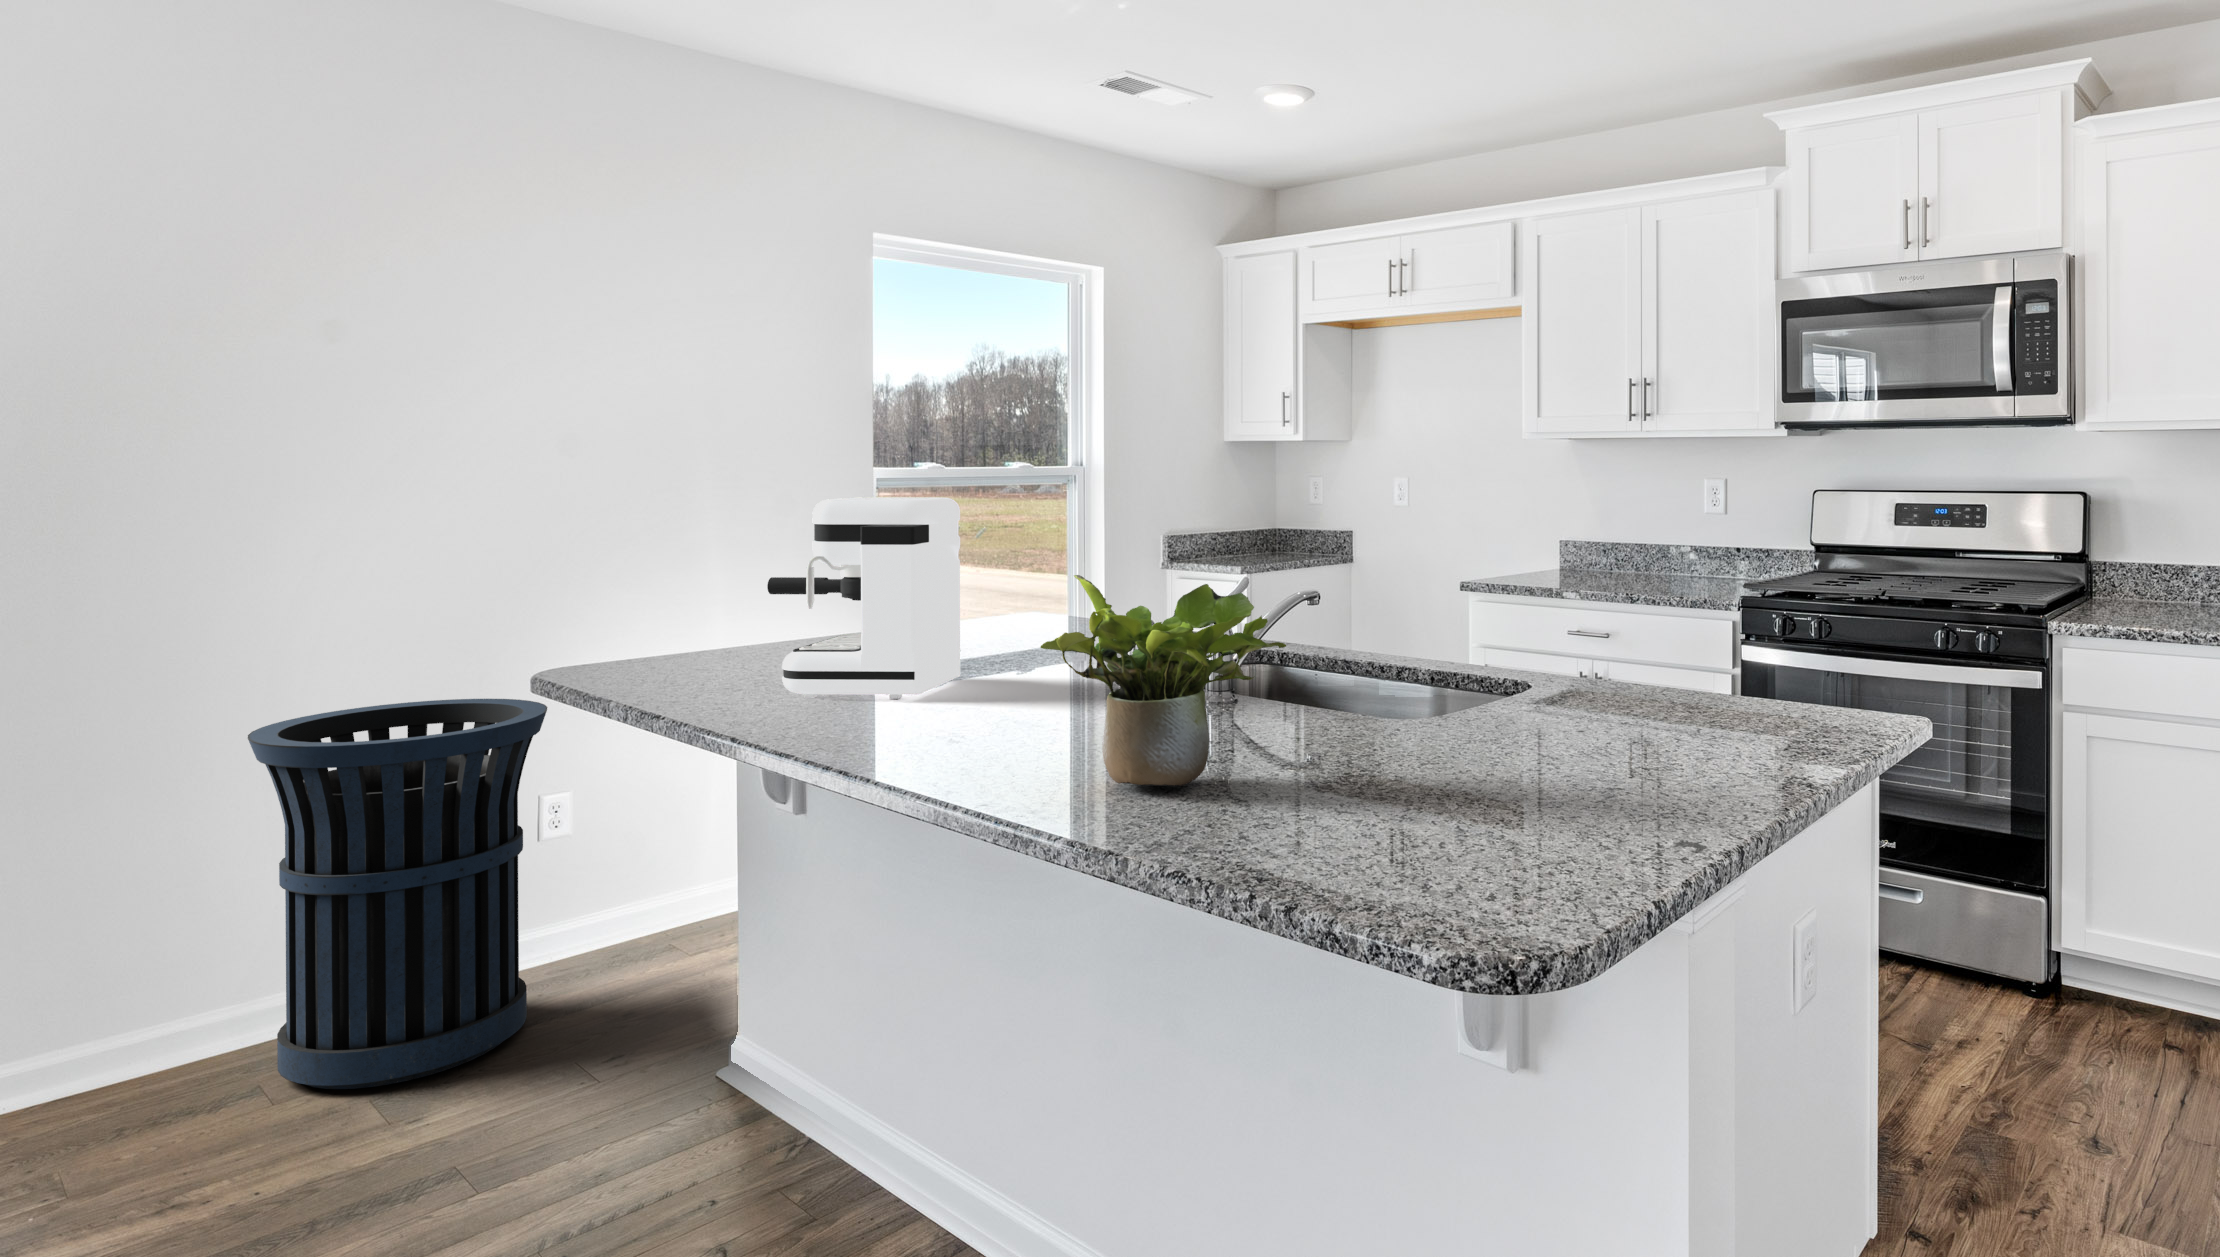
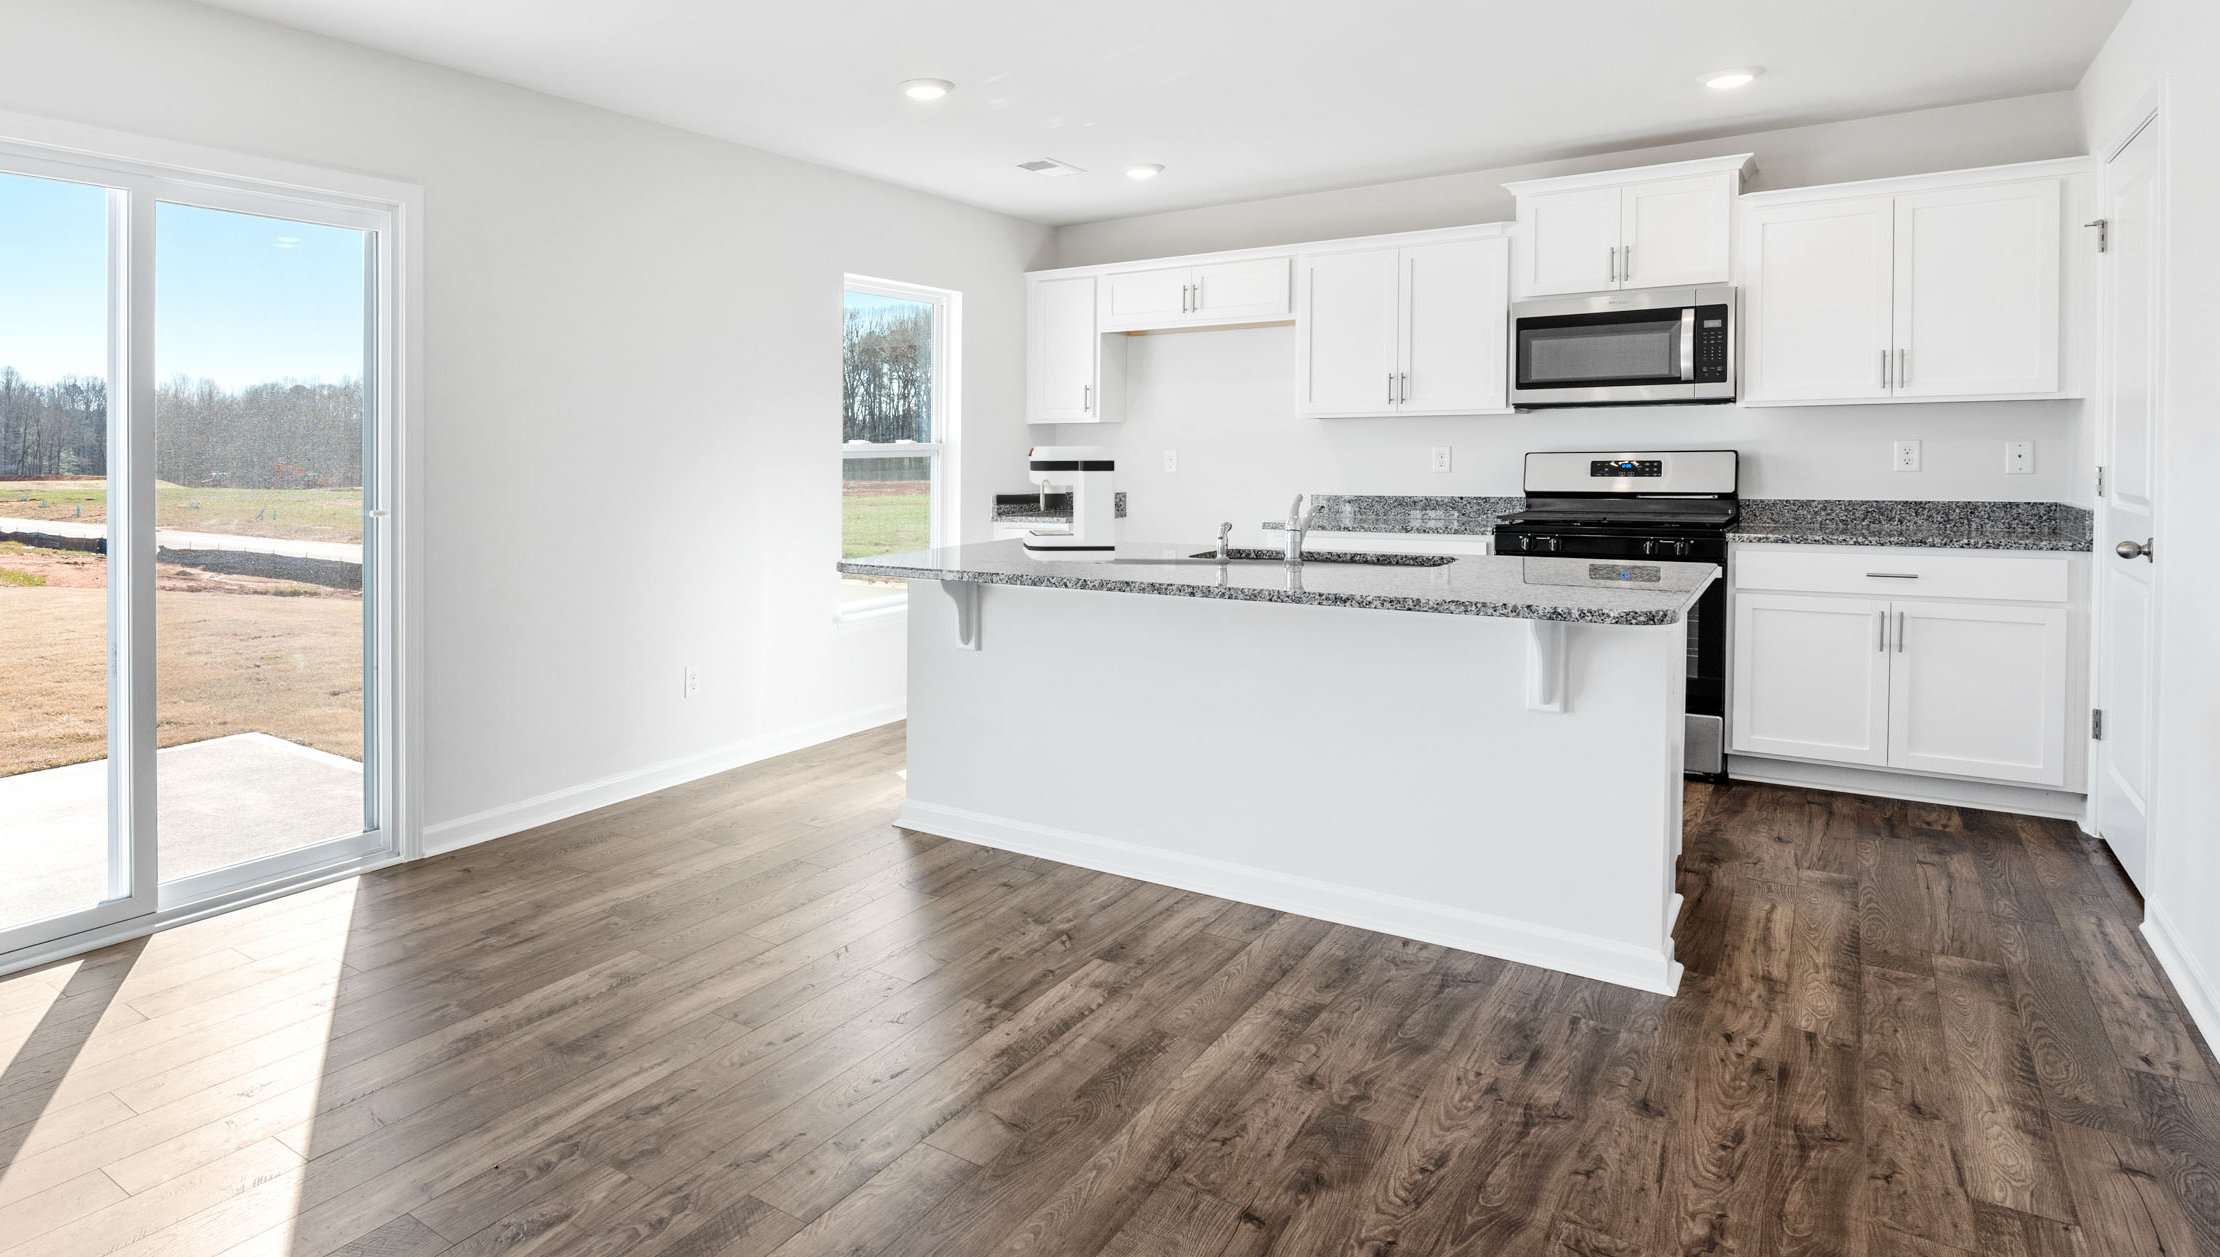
potted plant: present [1040,575,1286,787] -> none [1313,474,1438,580]
trash can: present [248,699,547,1089] -> none [594,590,753,828]

